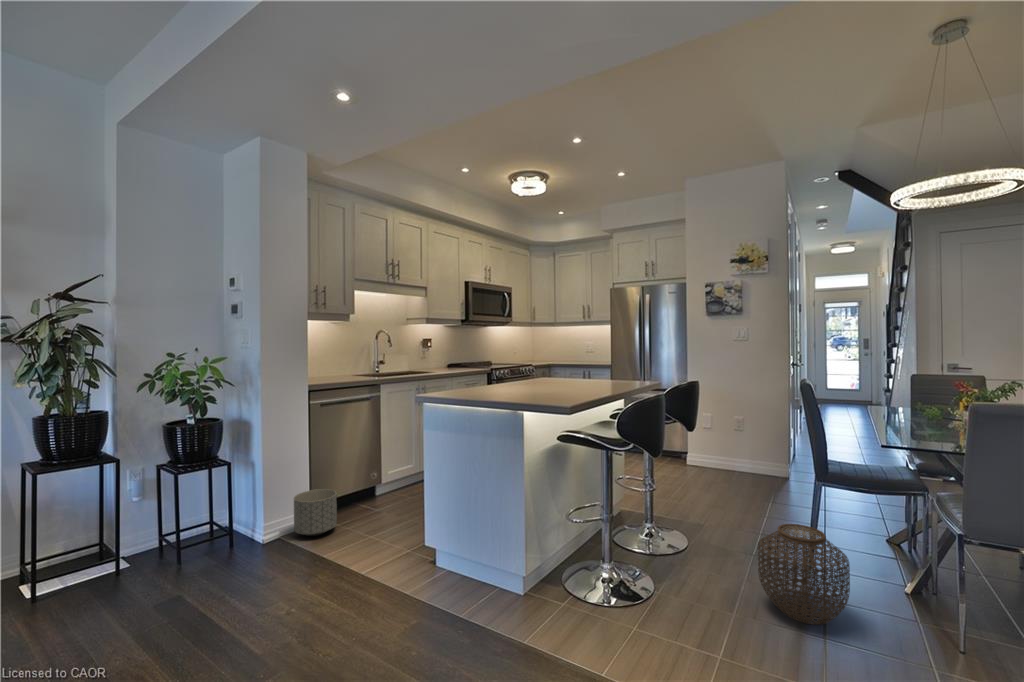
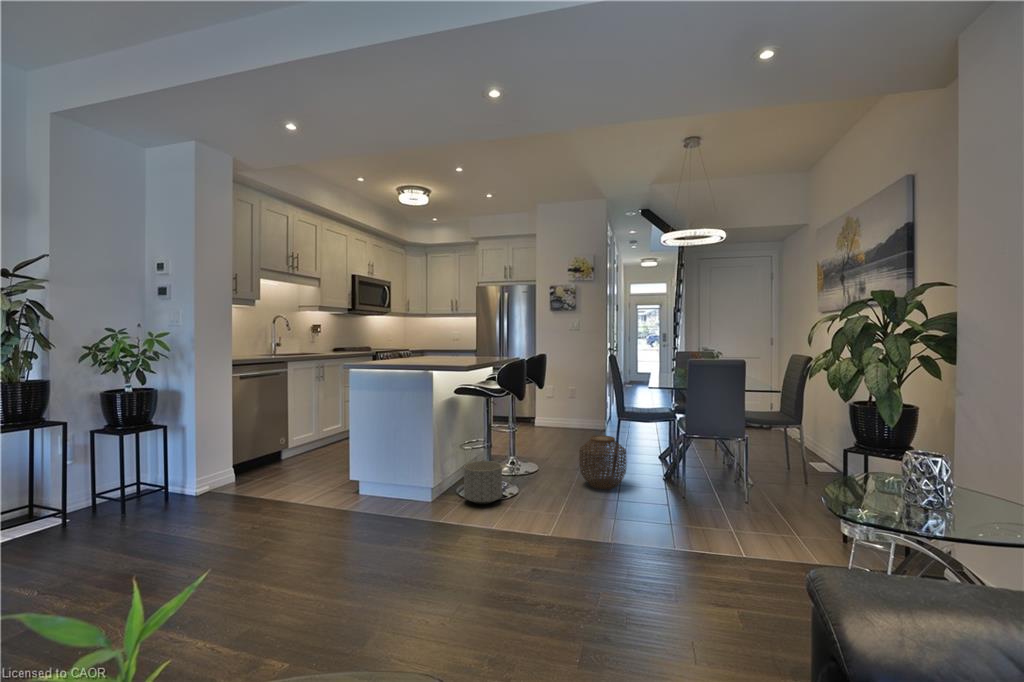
planter: present [294,489,337,536] -> present [464,461,502,504]

